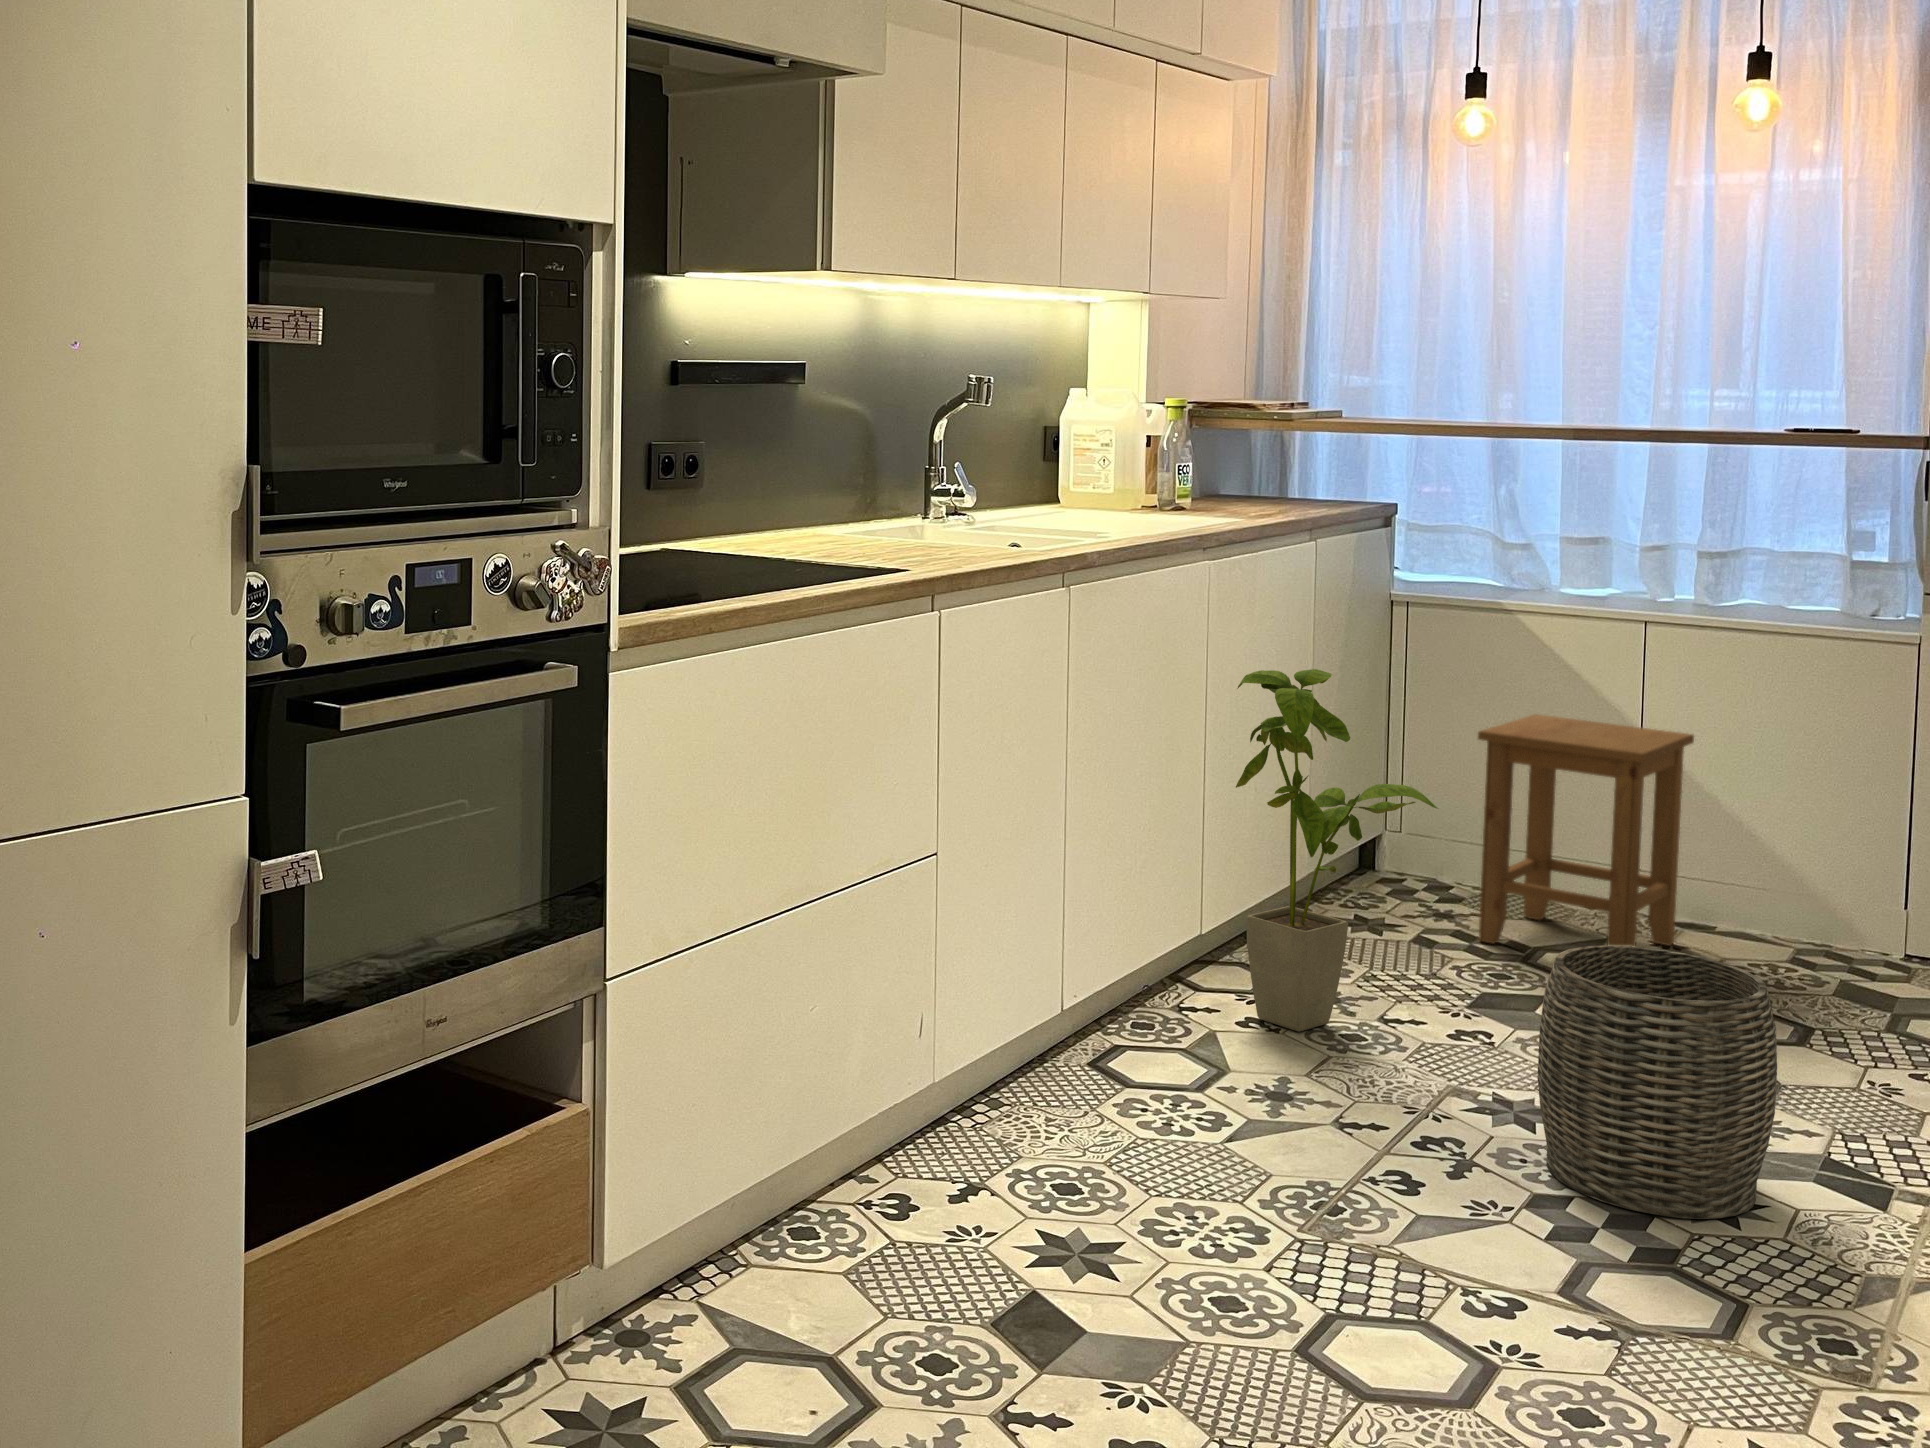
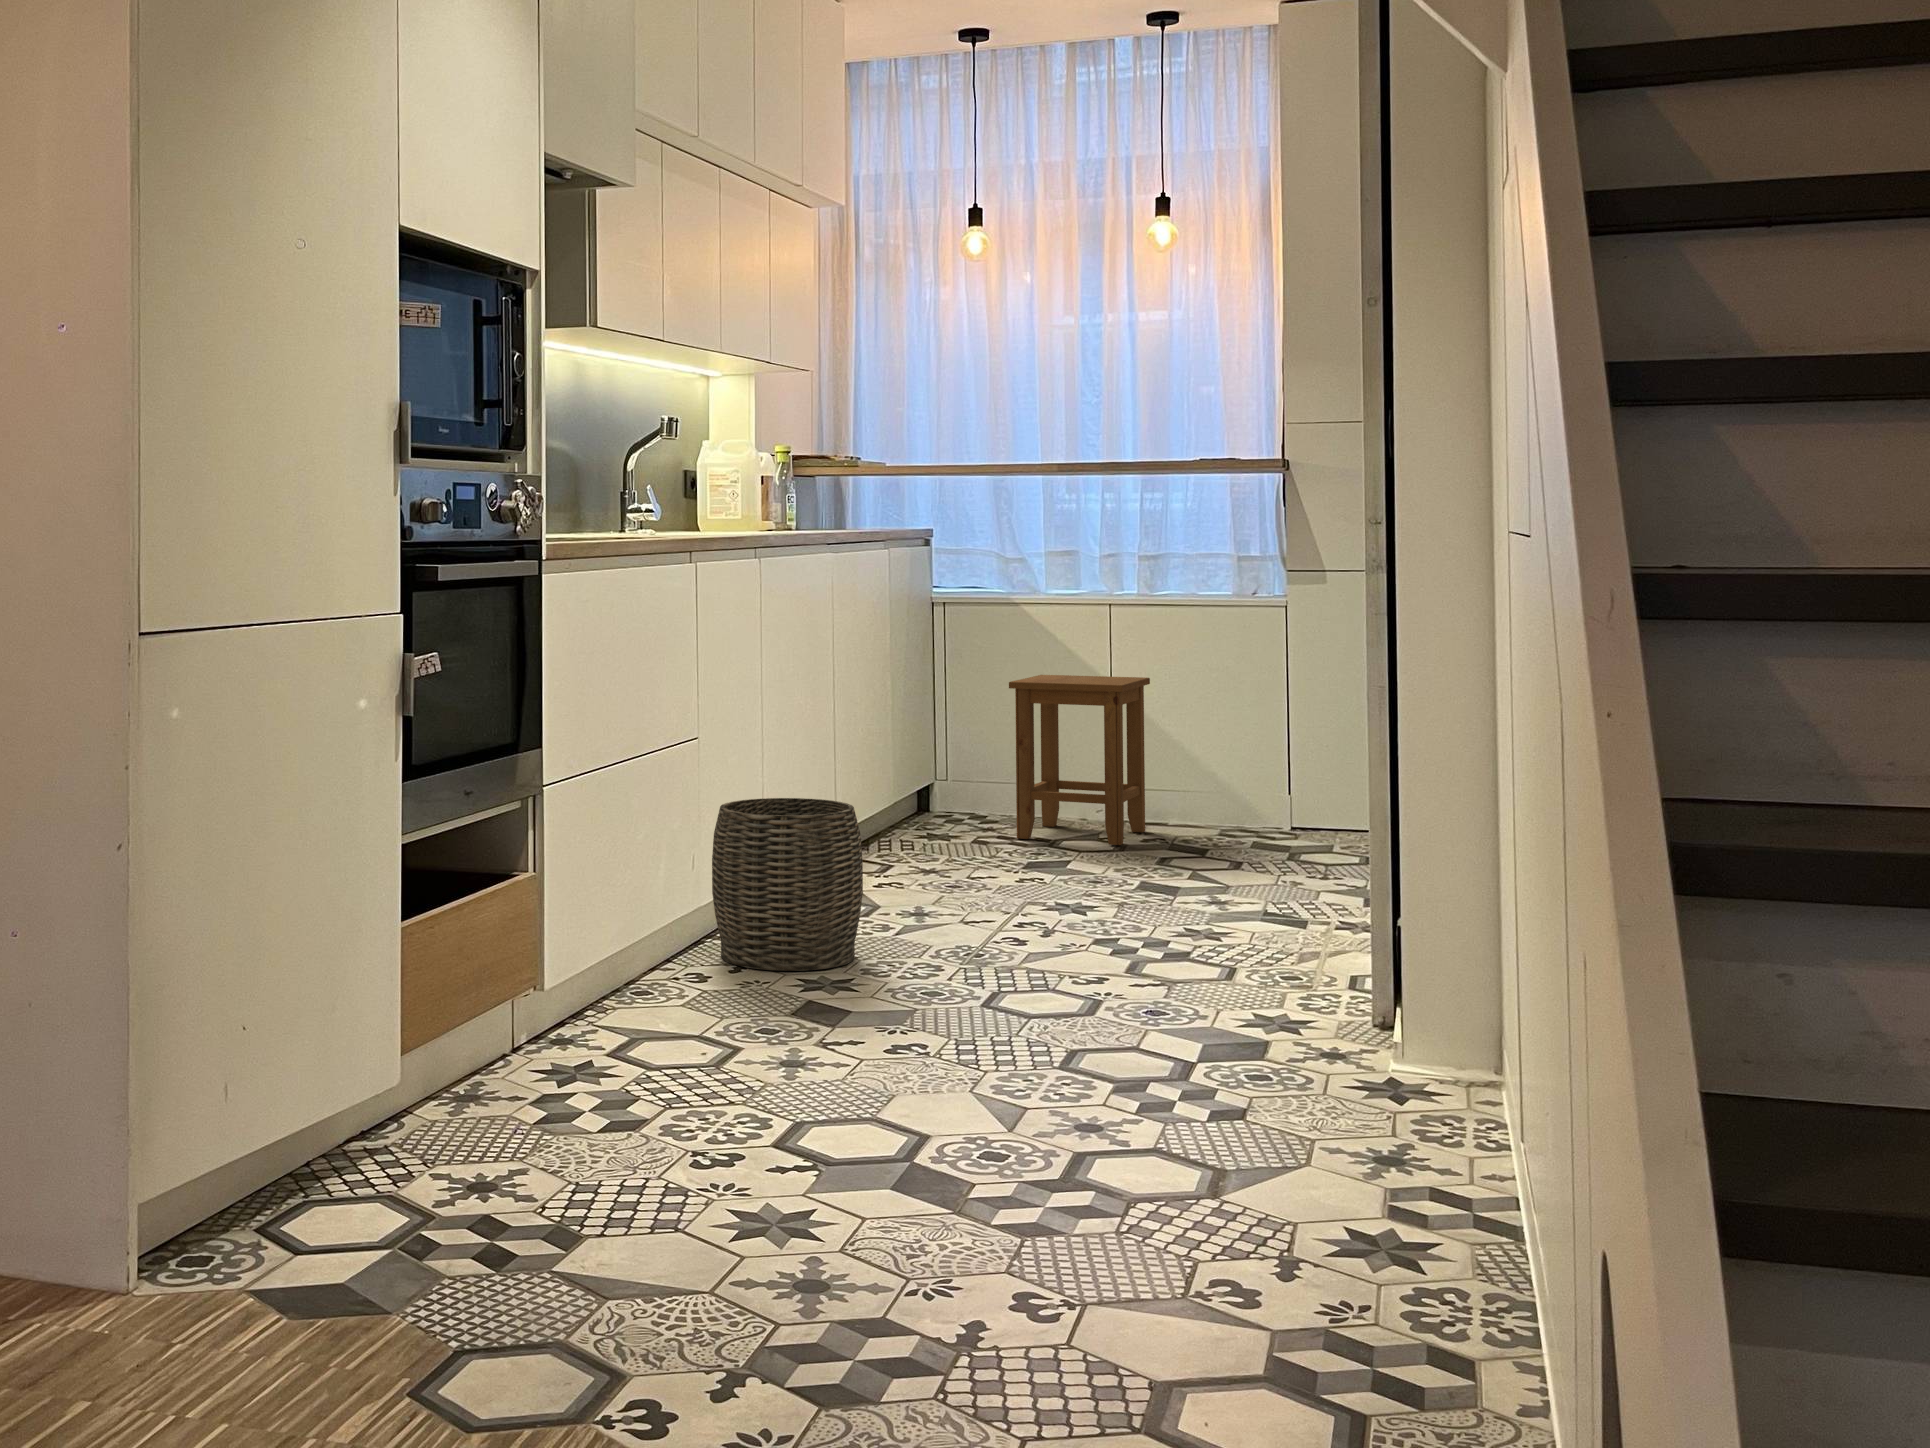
house plant: present [1236,669,1438,1032] -> none [862,621,1004,886]
woven basket: present [1537,946,1777,1219] -> present [712,798,863,971]

